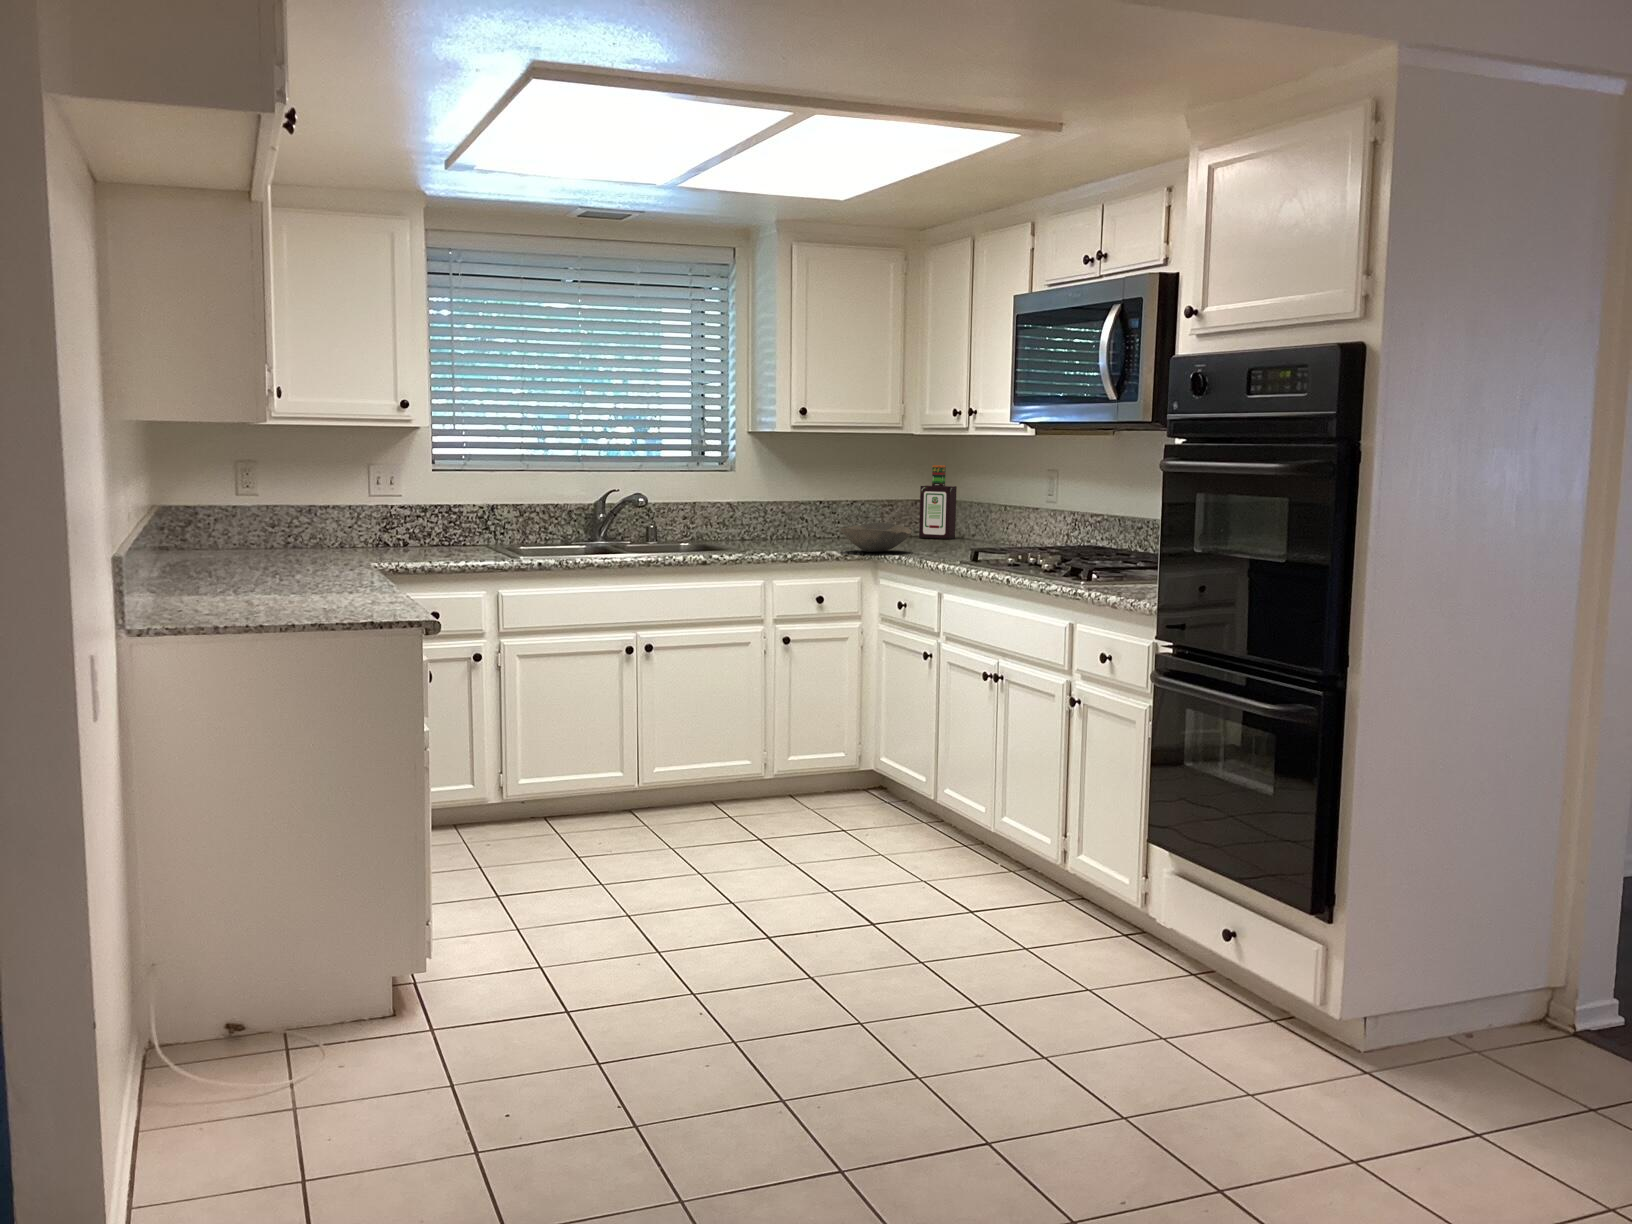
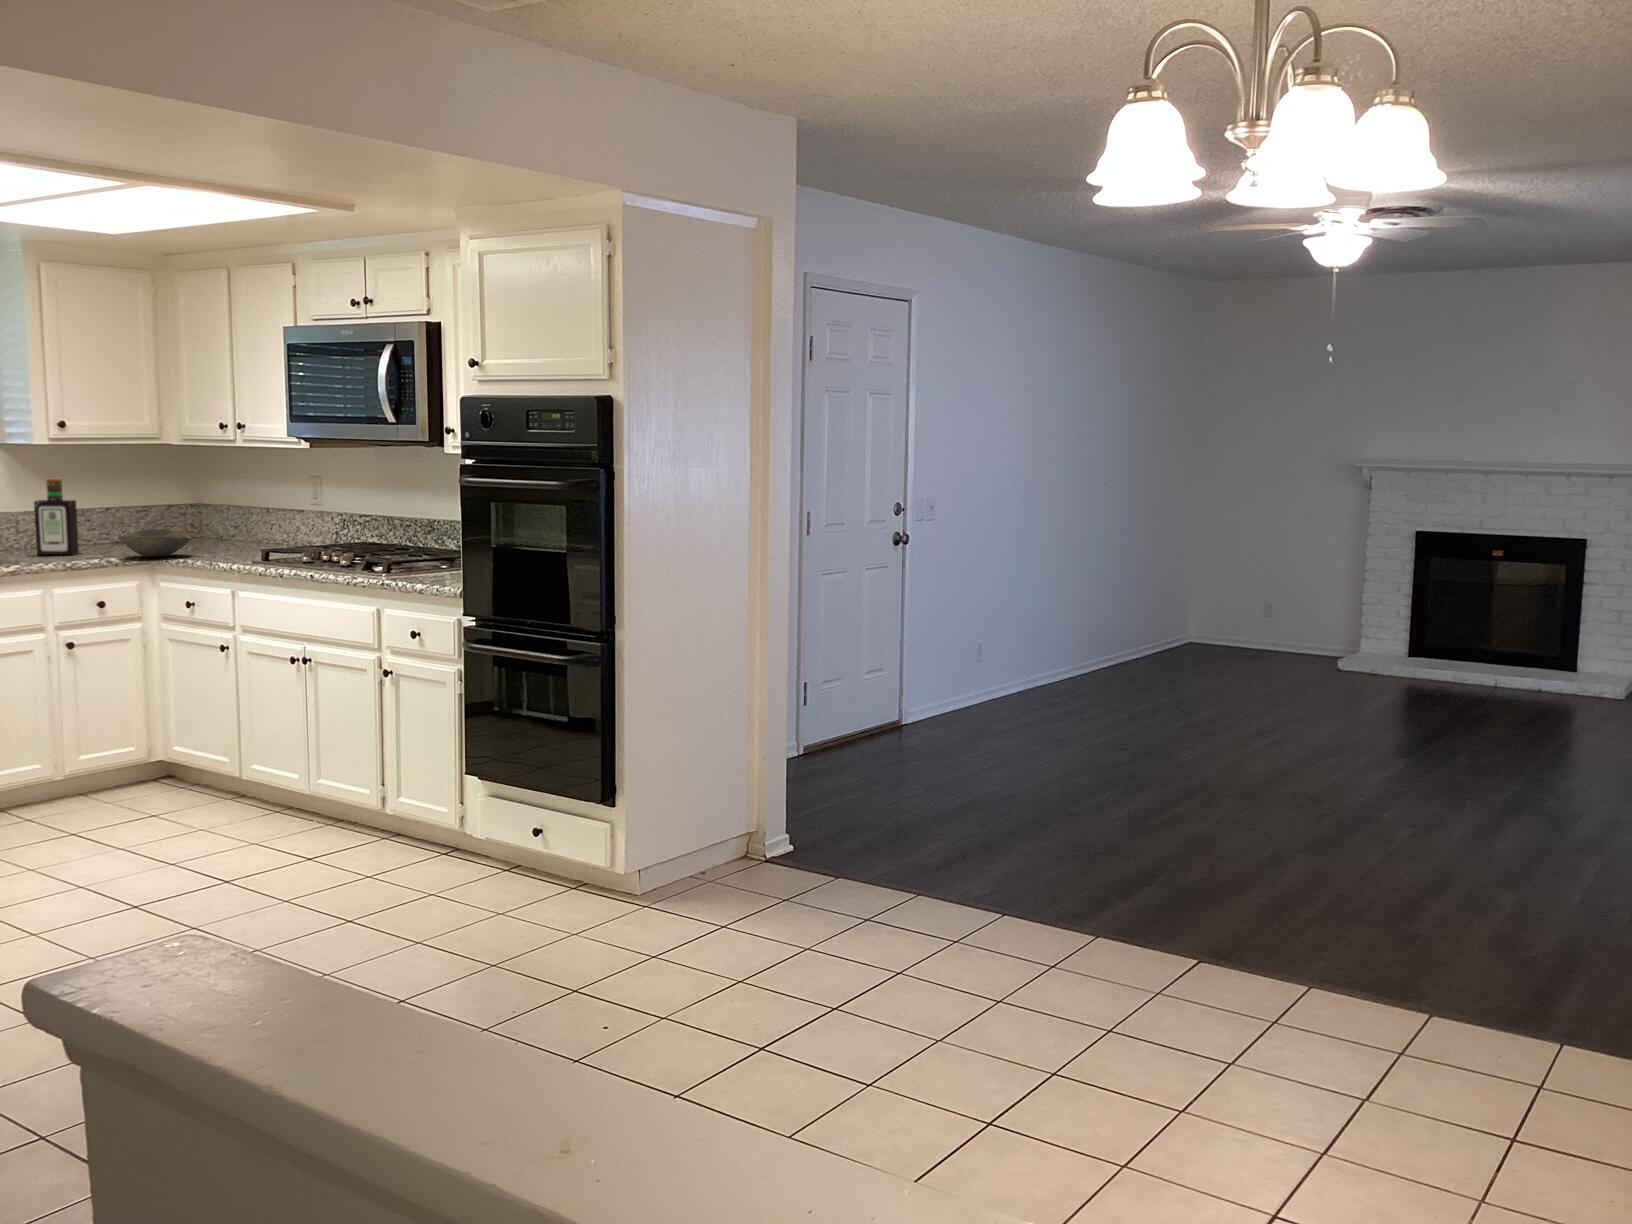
bottle: present [919,465,957,539] -> present [34,479,79,555]

